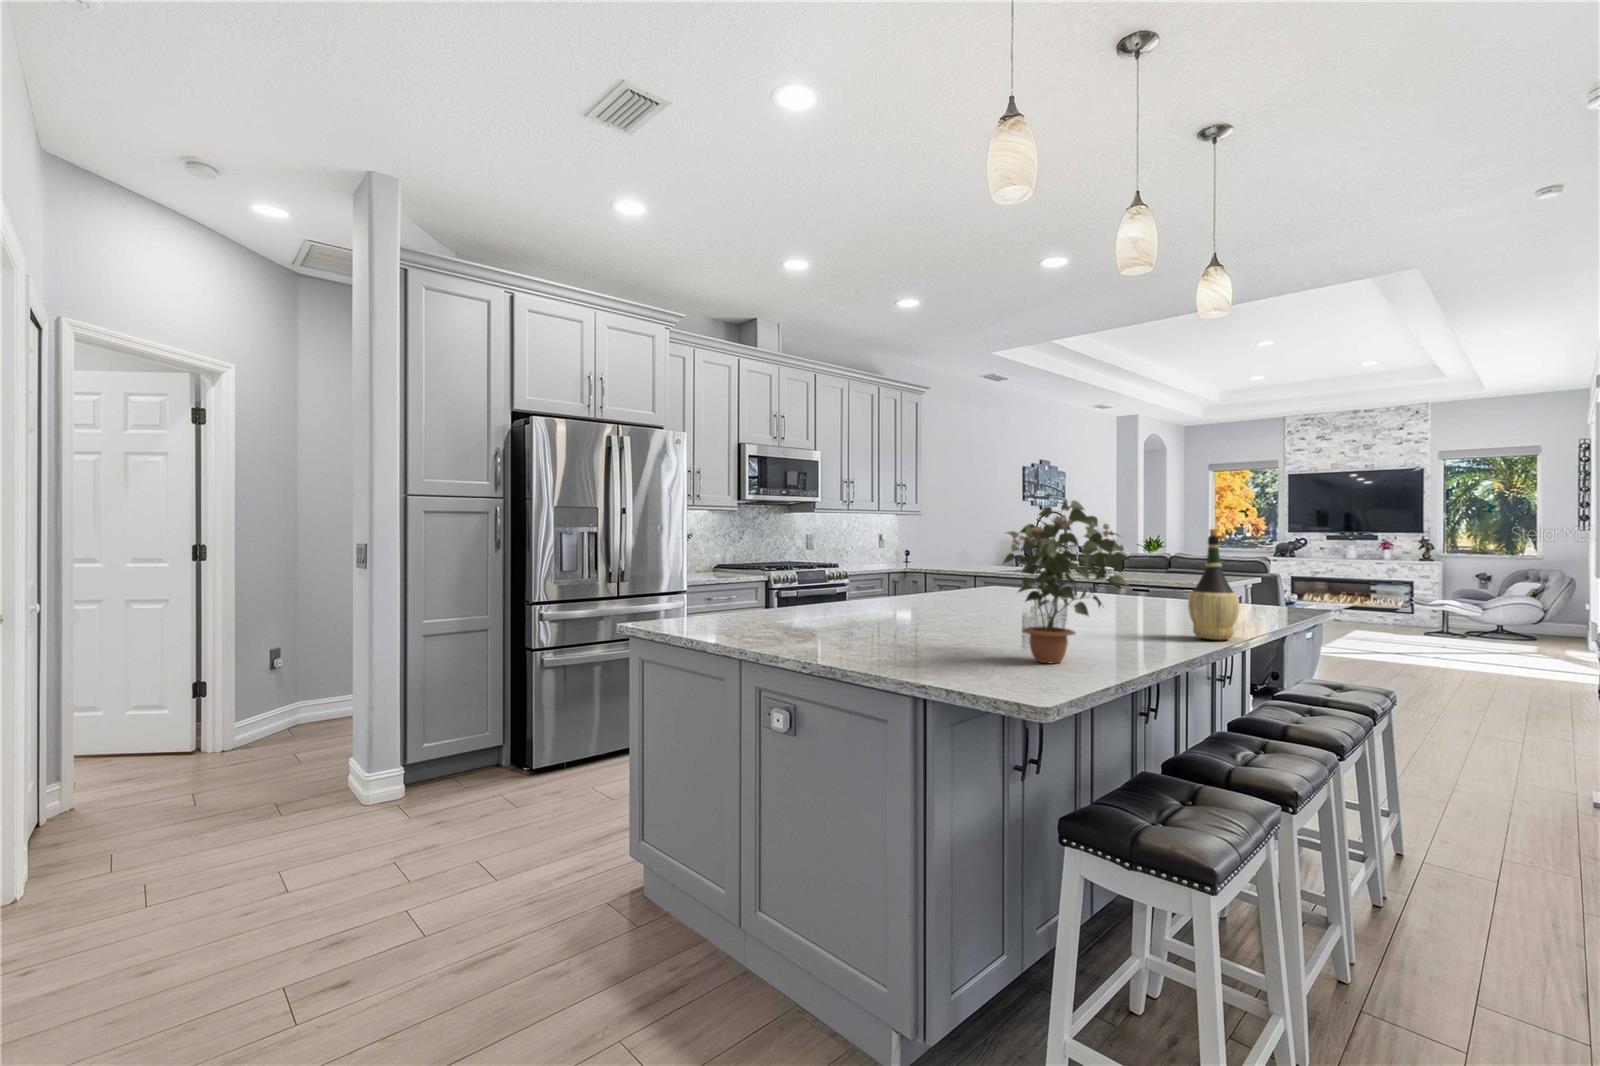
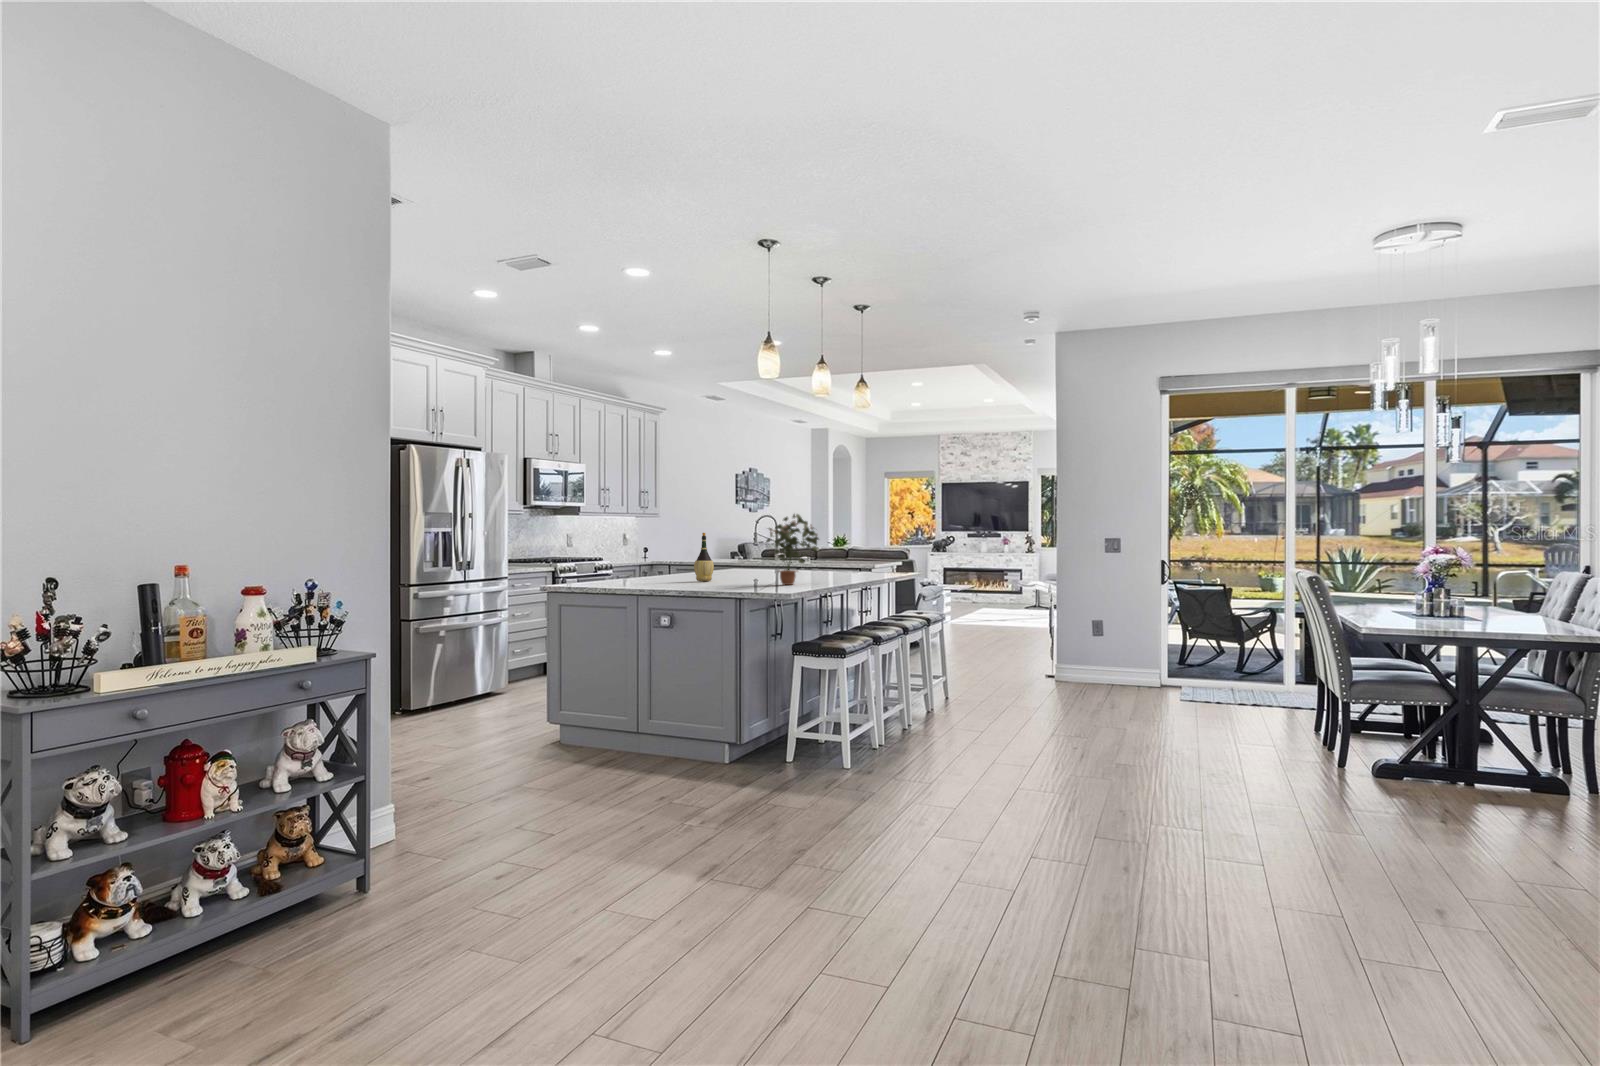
wine bottle: present [1188,529,1239,640] -> present [694,533,714,581]

